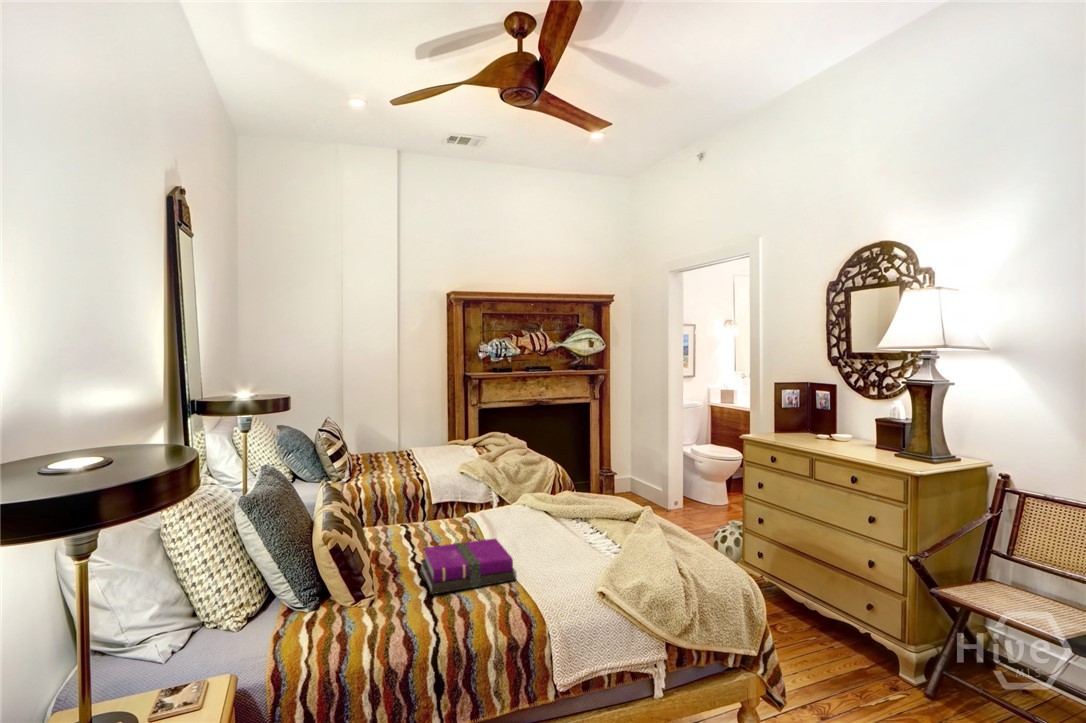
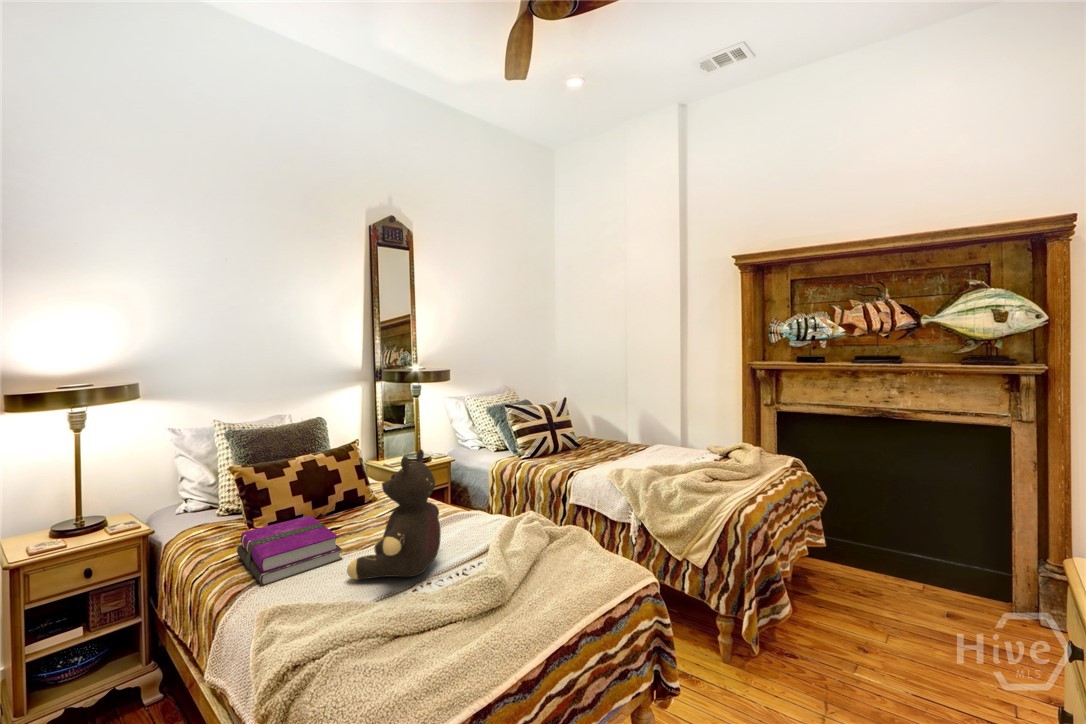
teddy bear: none [508,450,580,551] -> present [347,449,441,579]

